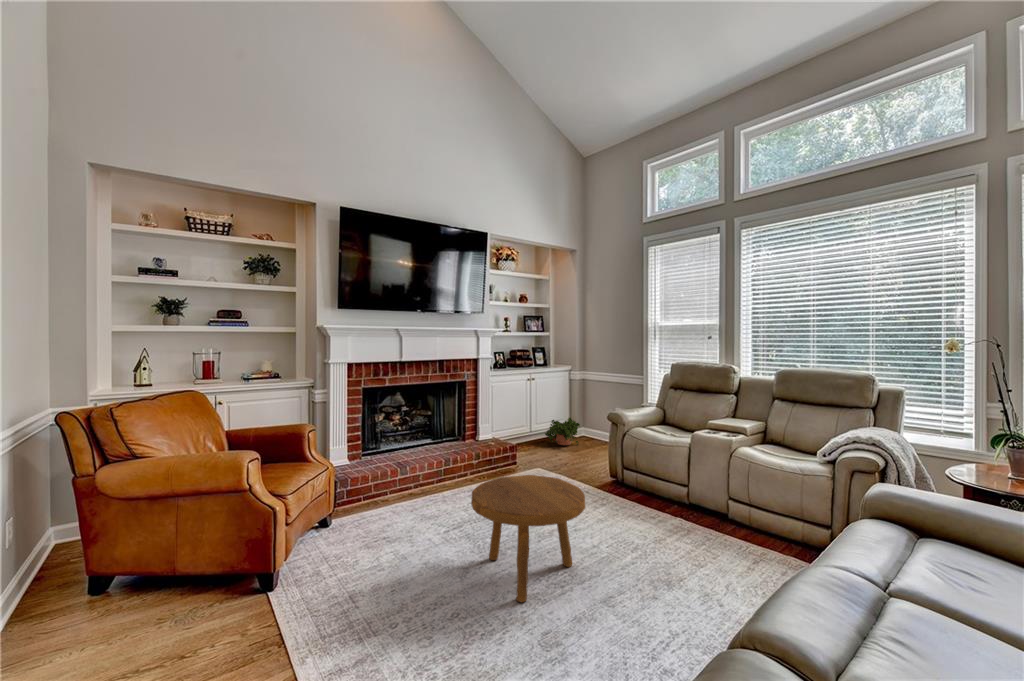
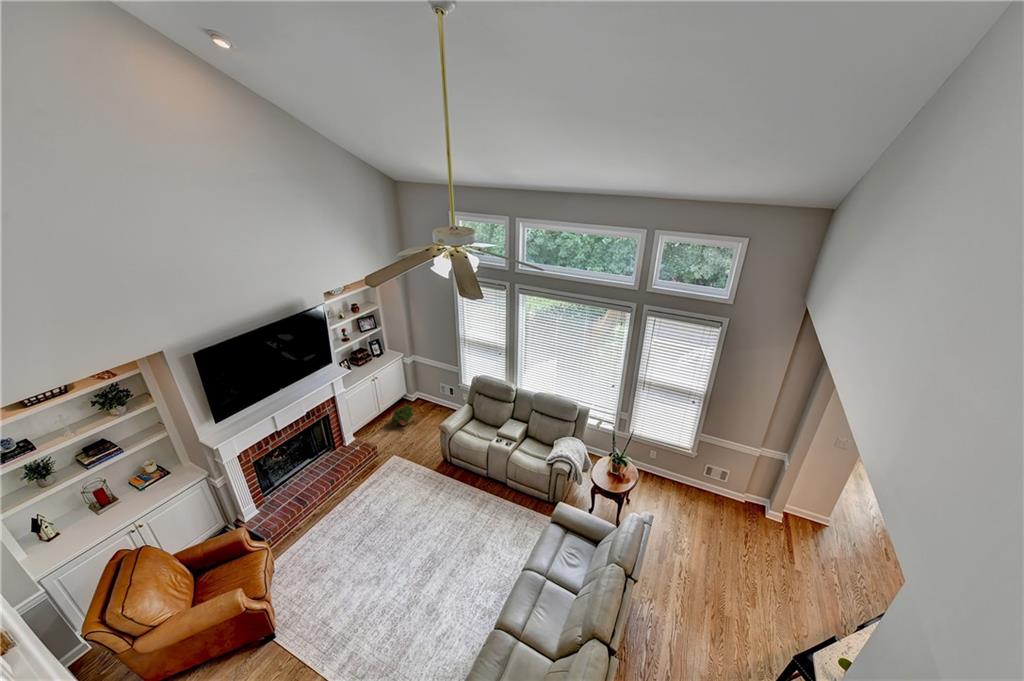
footstool: present [471,475,585,602] -> none [375,515,436,590]

